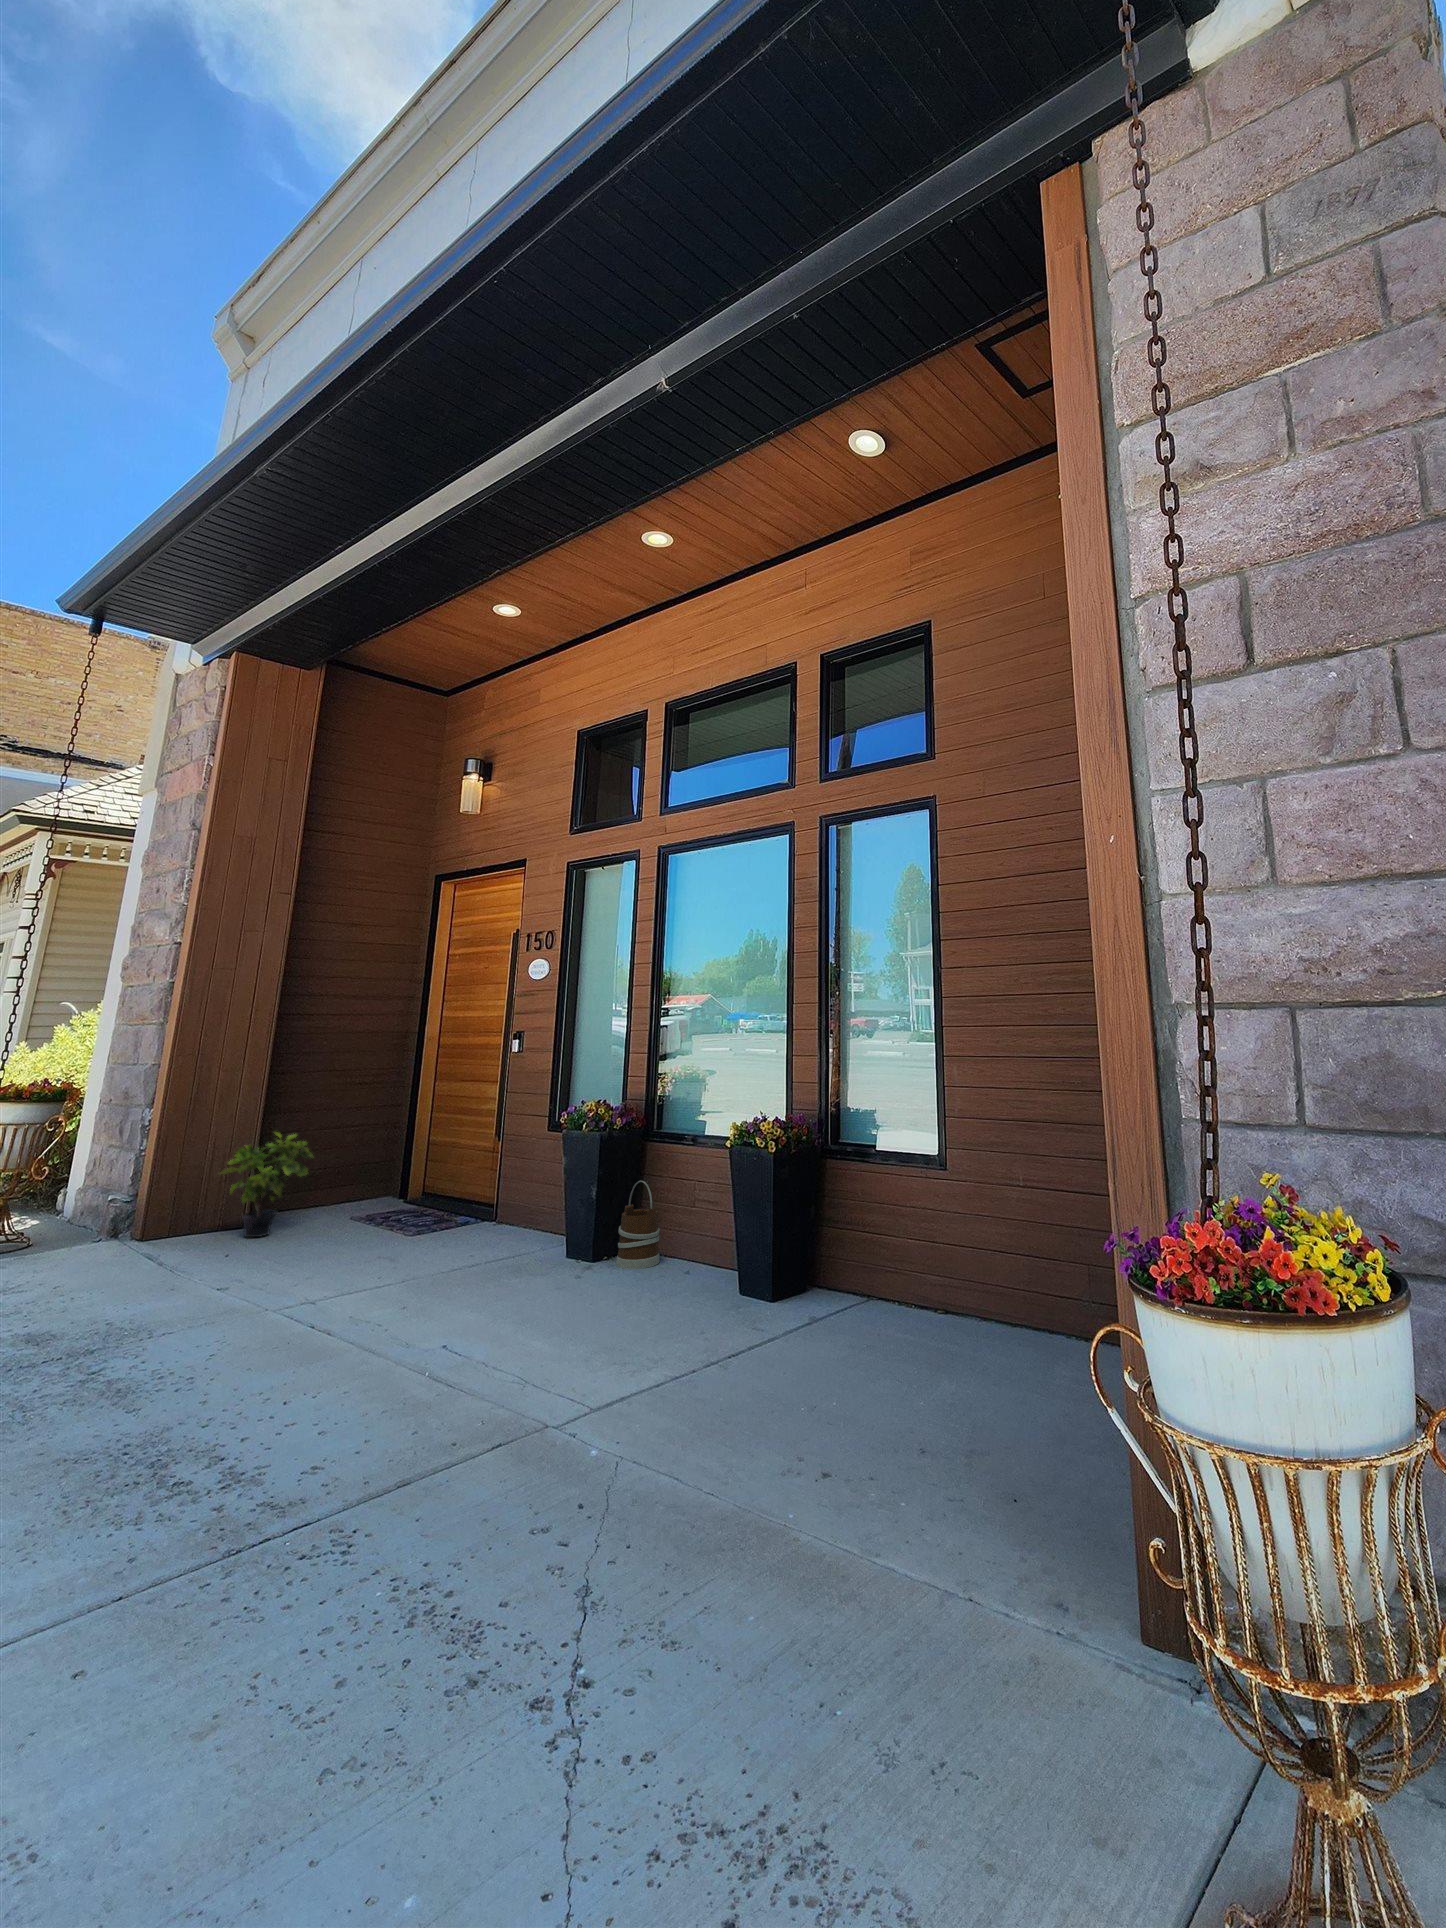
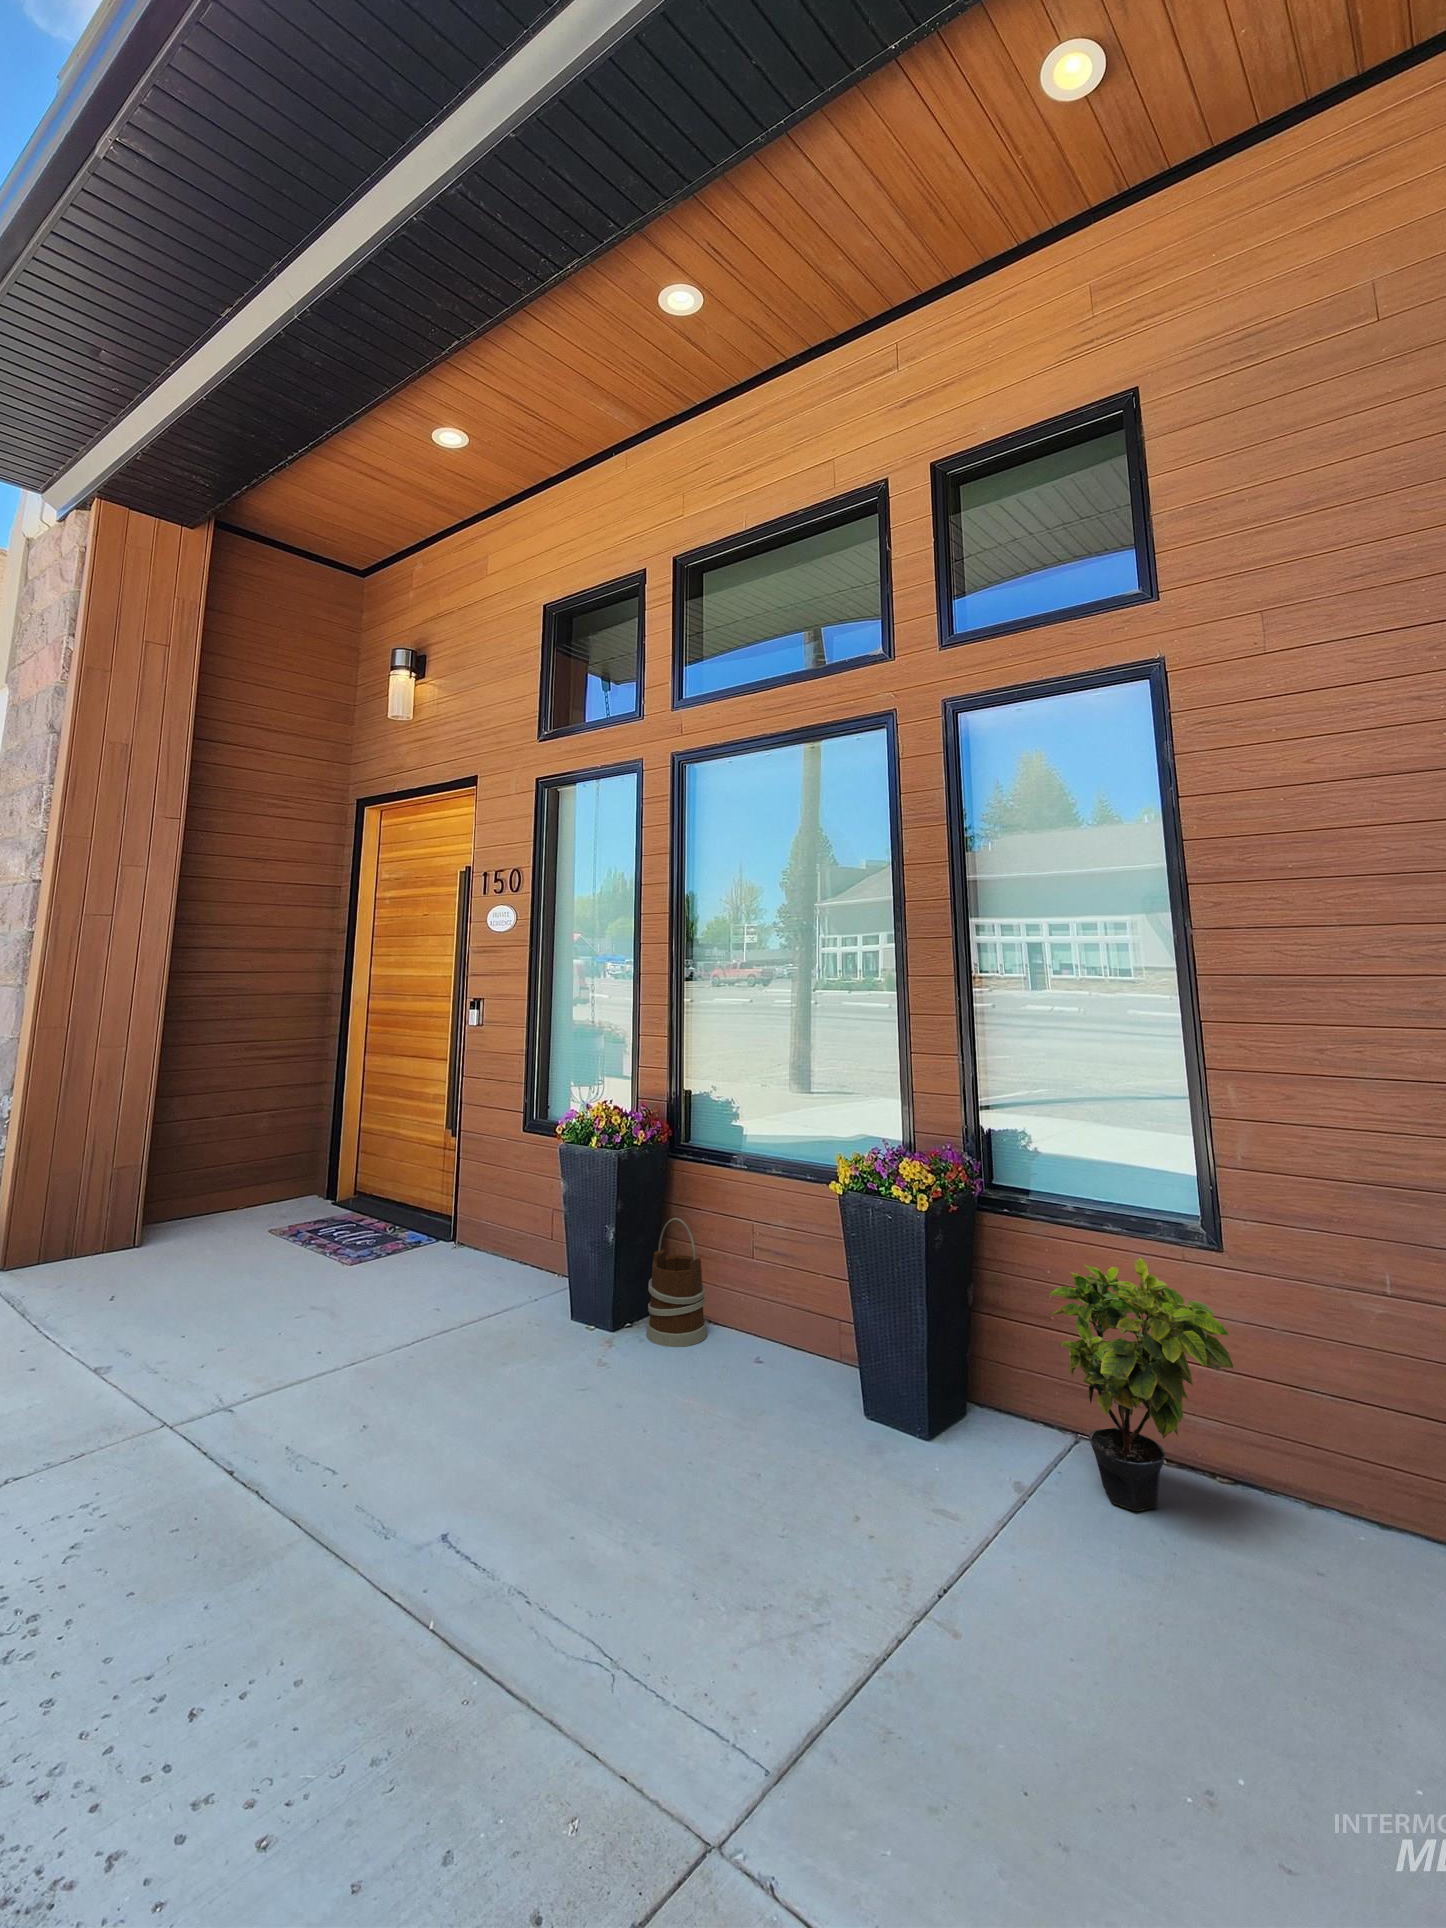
potted plant: present [221,1132,313,1237] -> present [1049,1258,1233,1511]

